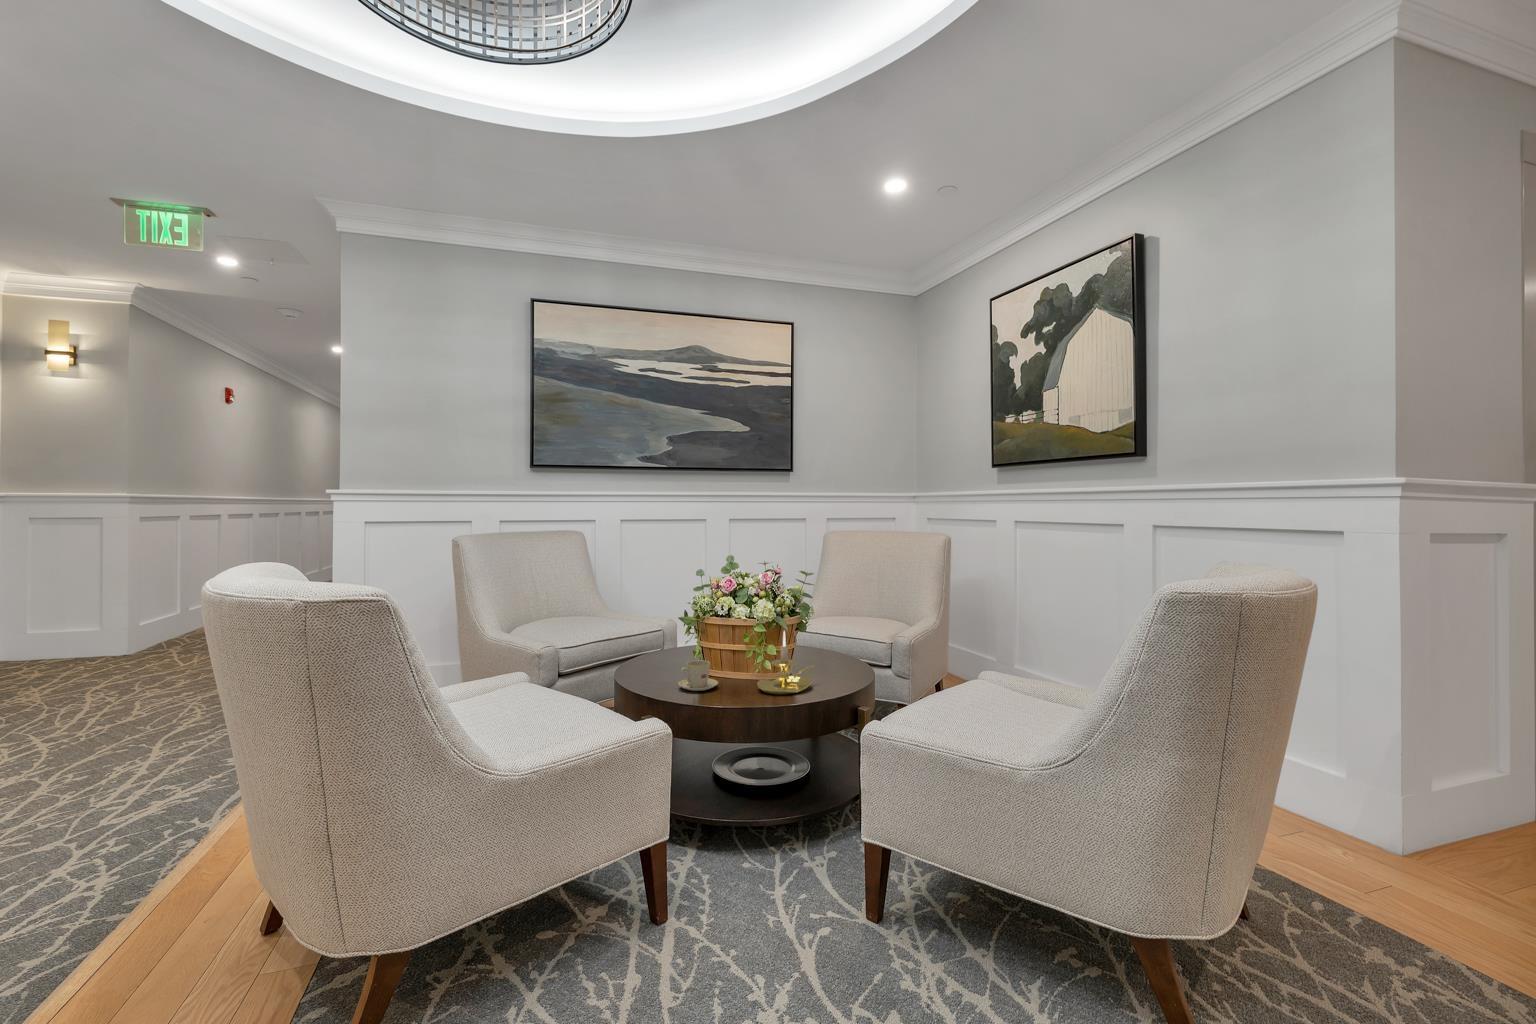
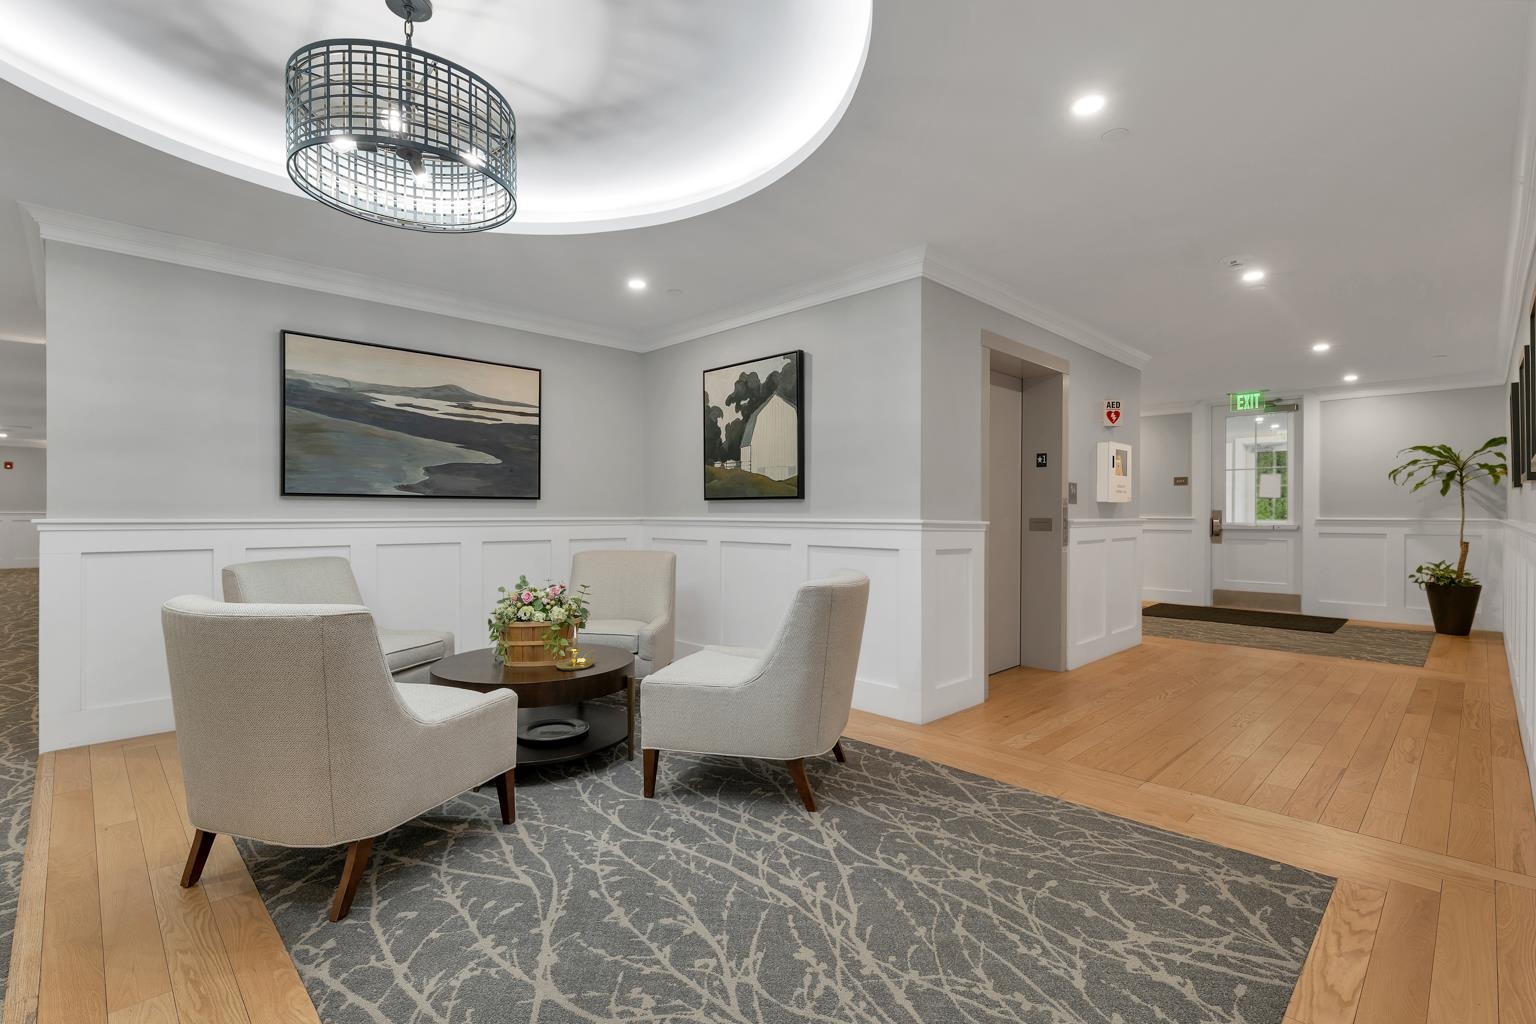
teacup: present [678,660,718,691] -> none [496,652,526,674]

